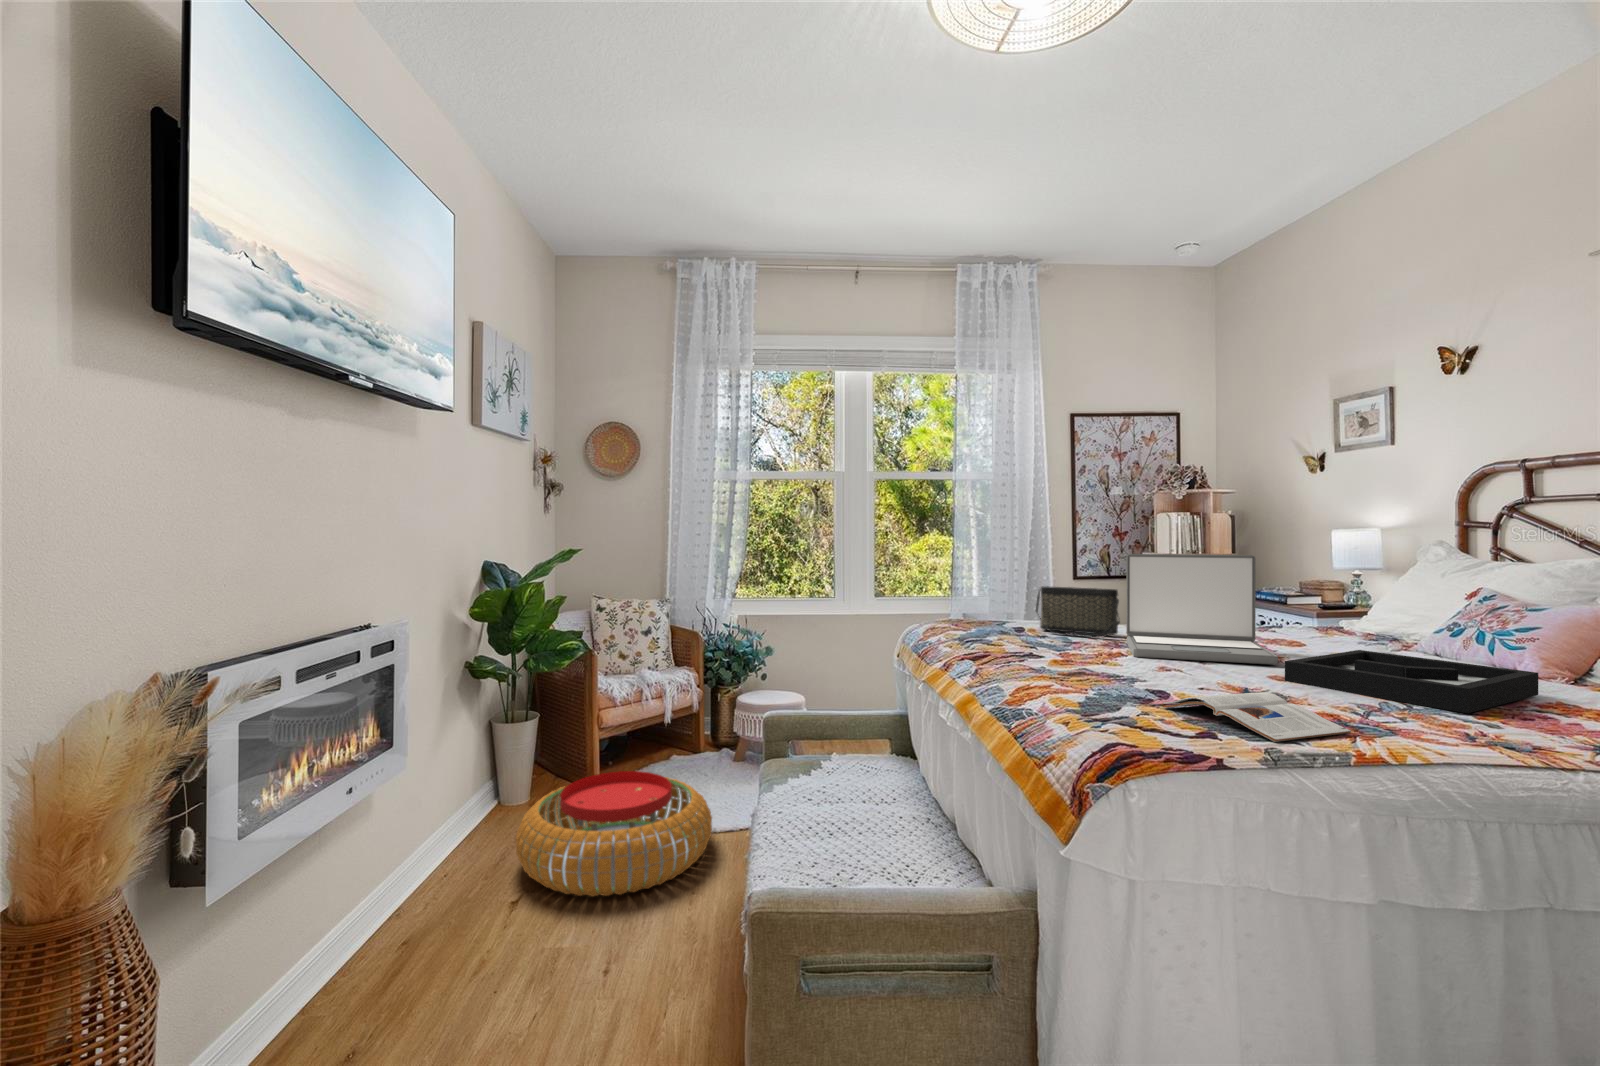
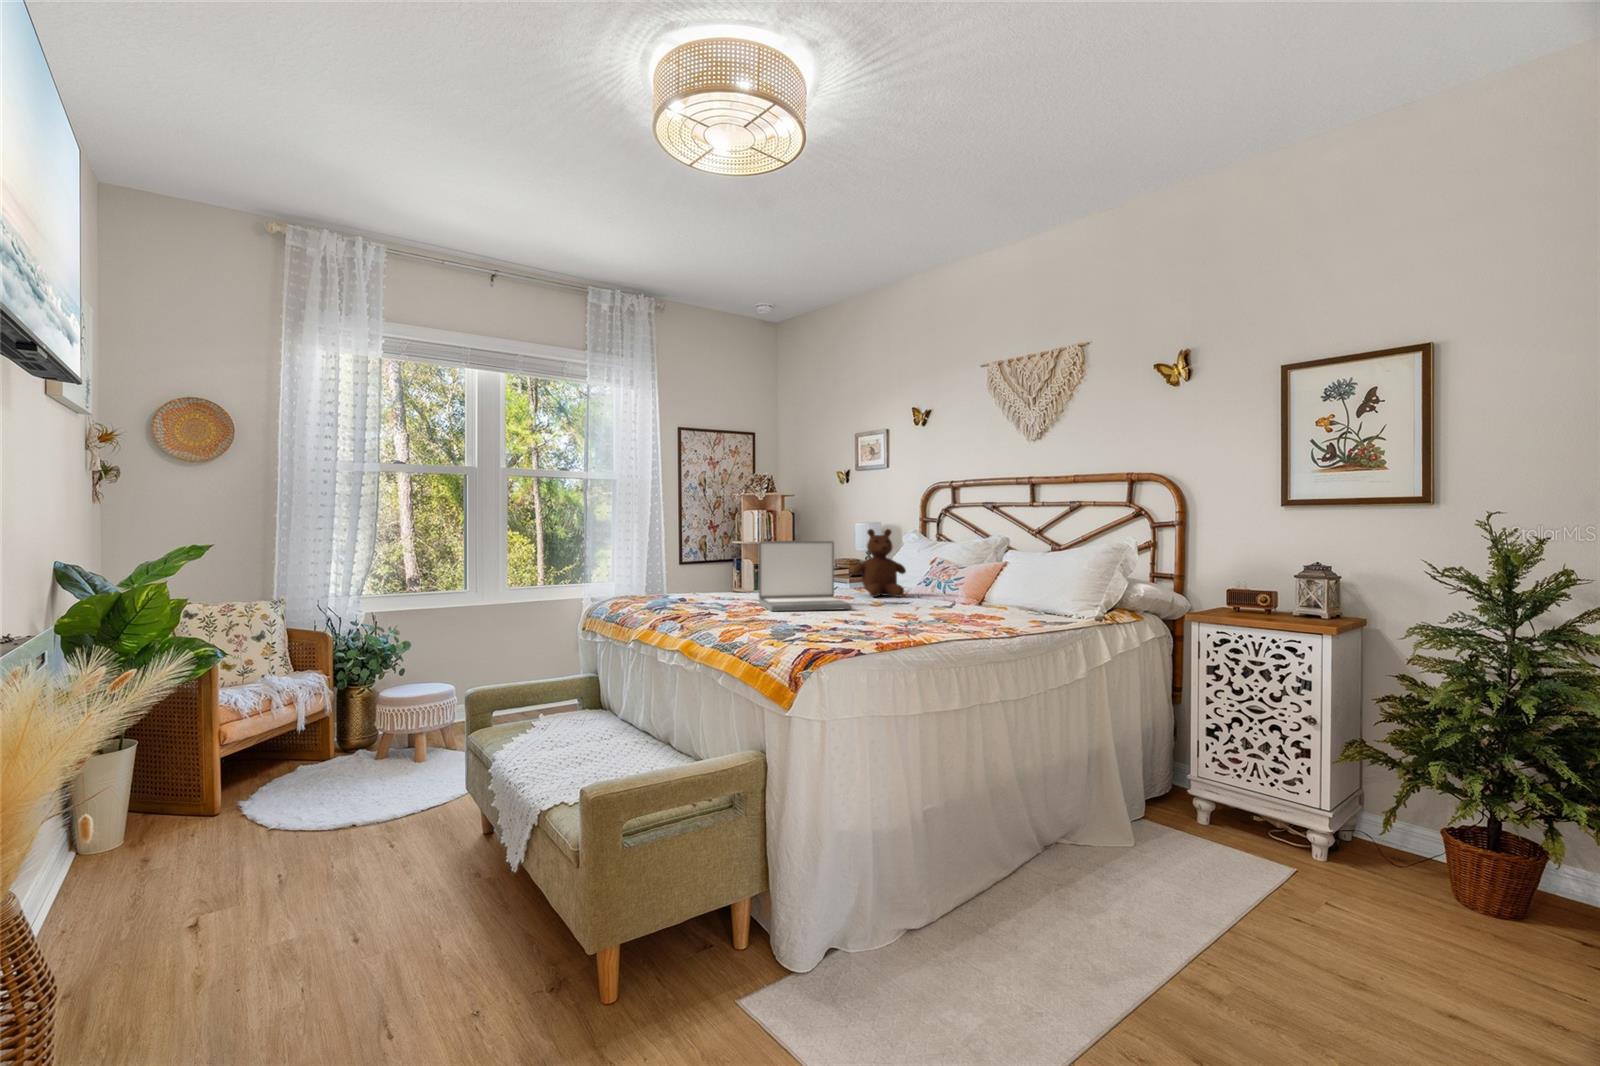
teddy bear: none [1303,537,1411,648] -> present [853,529,906,597]
handbag: present [1036,586,1120,637] -> none [692,567,752,603]
decorative tray: present [1285,650,1538,713] -> none [860,597,967,622]
magazine: present [1163,692,1351,742] -> none [813,619,904,641]
pouf: present [516,771,712,896] -> none [173,773,410,902]

